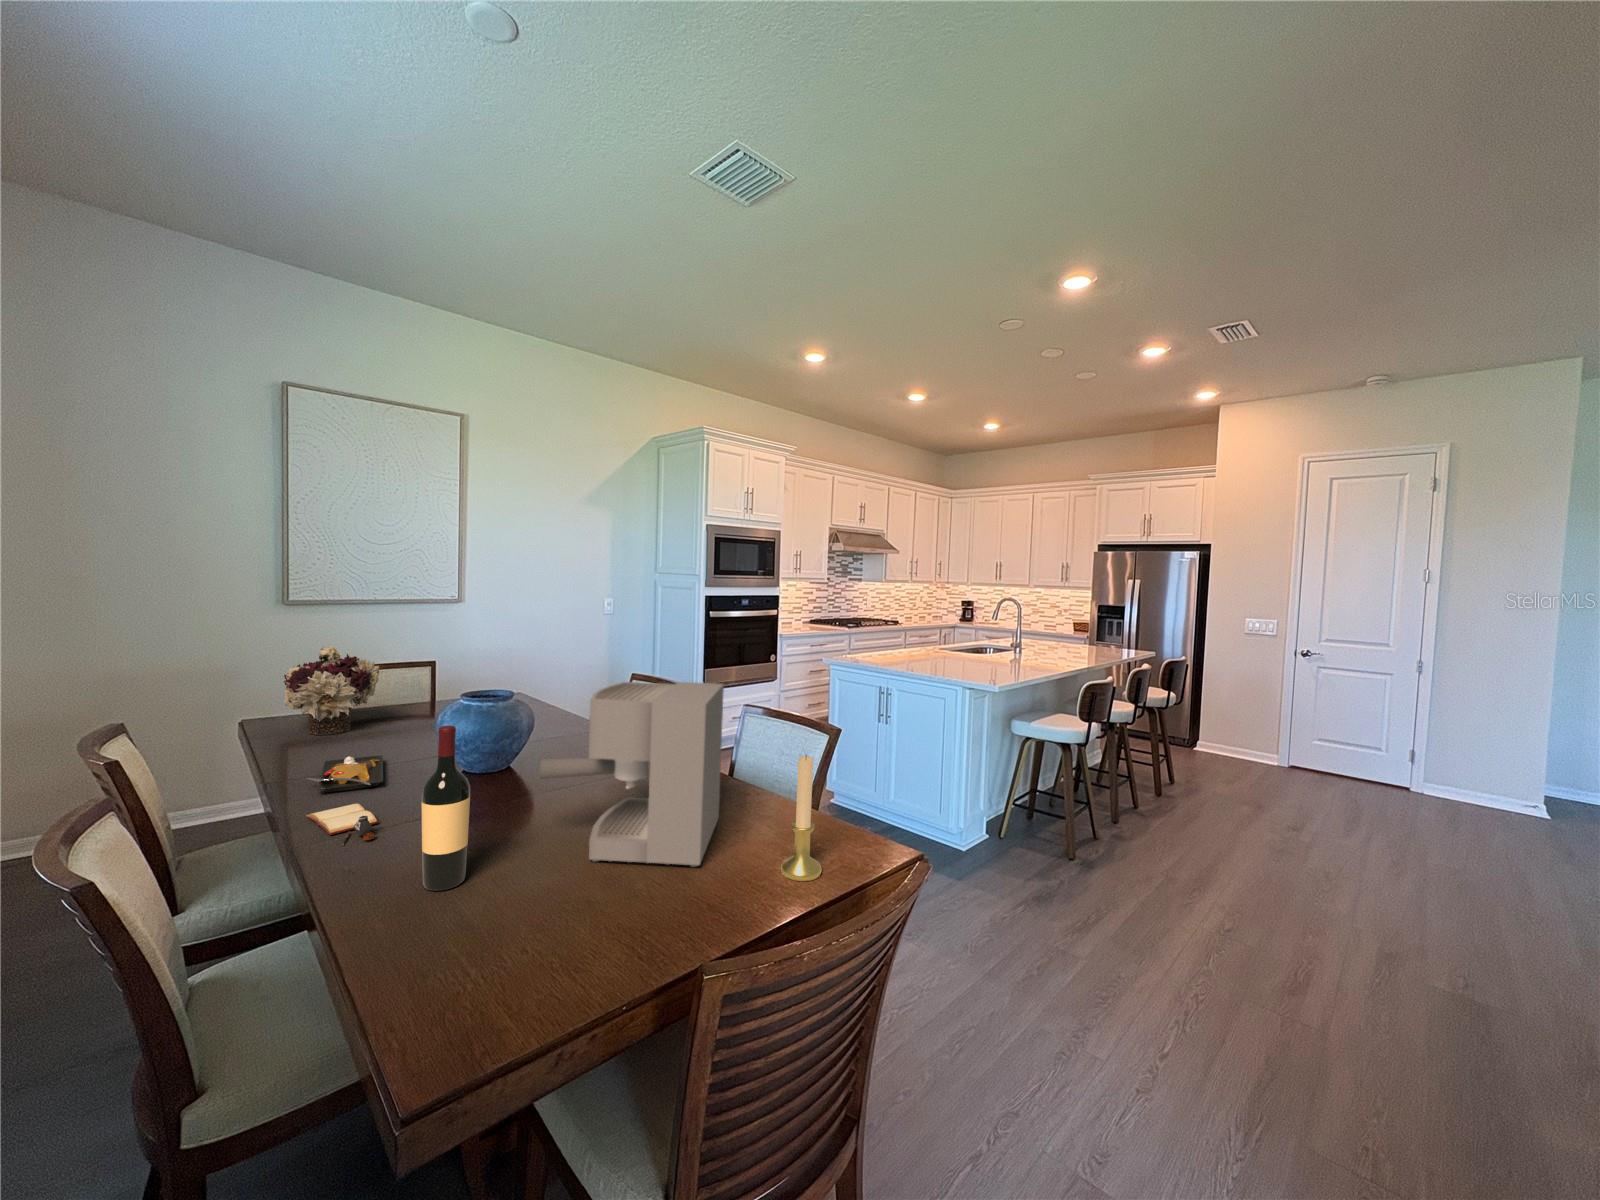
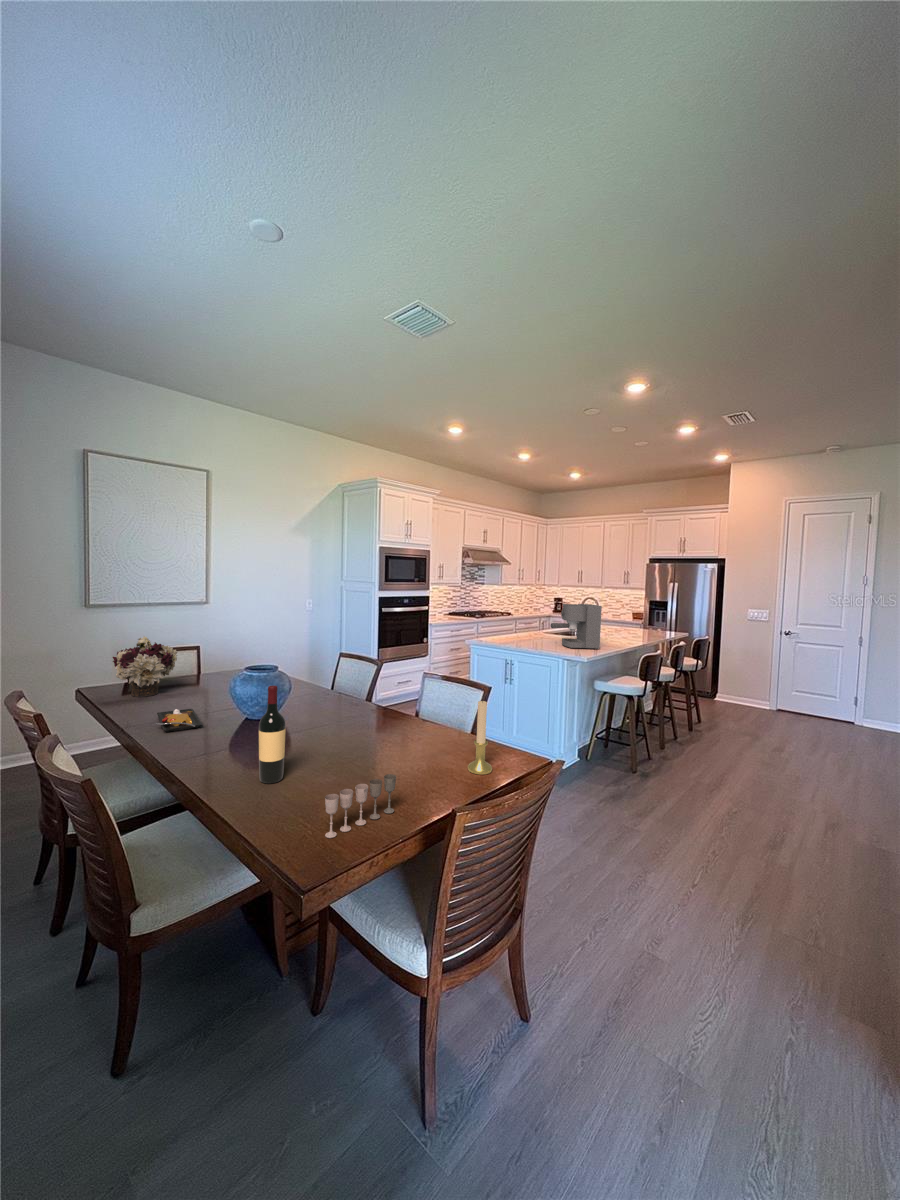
coffee maker: present [540,682,724,867] -> present [550,604,602,649]
book: present [307,804,379,845] -> none [165,737,215,761]
wine glass: none [483,887,632,1011] -> present [325,774,396,838]

